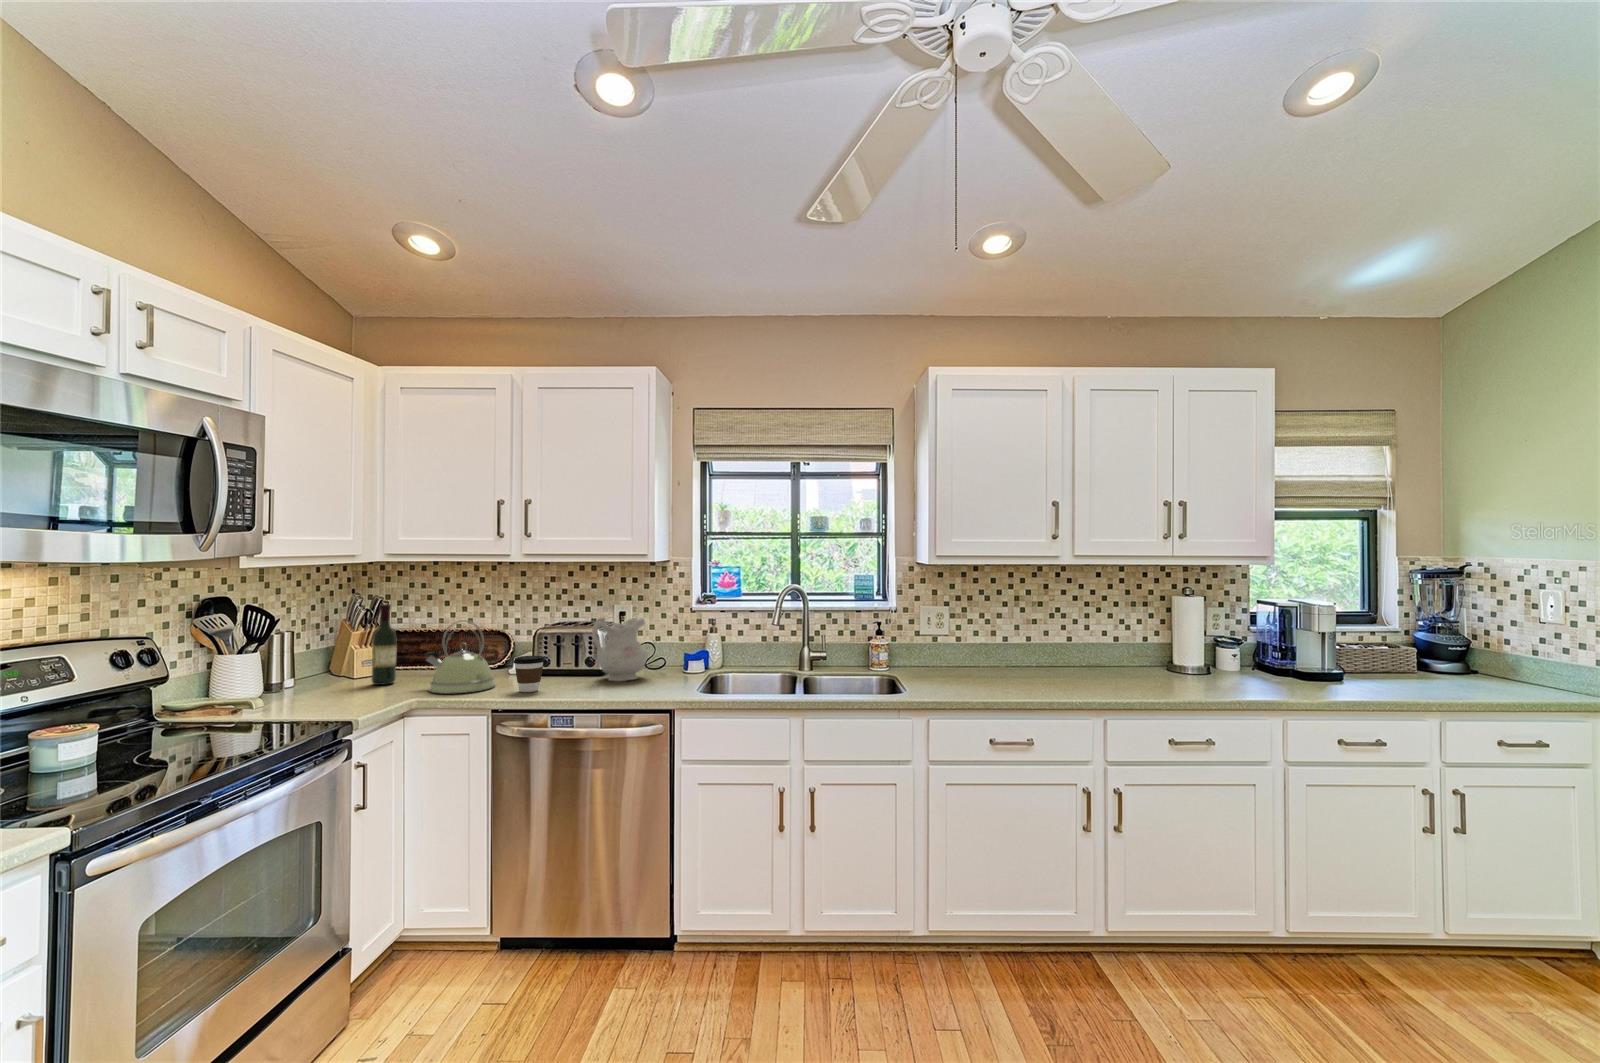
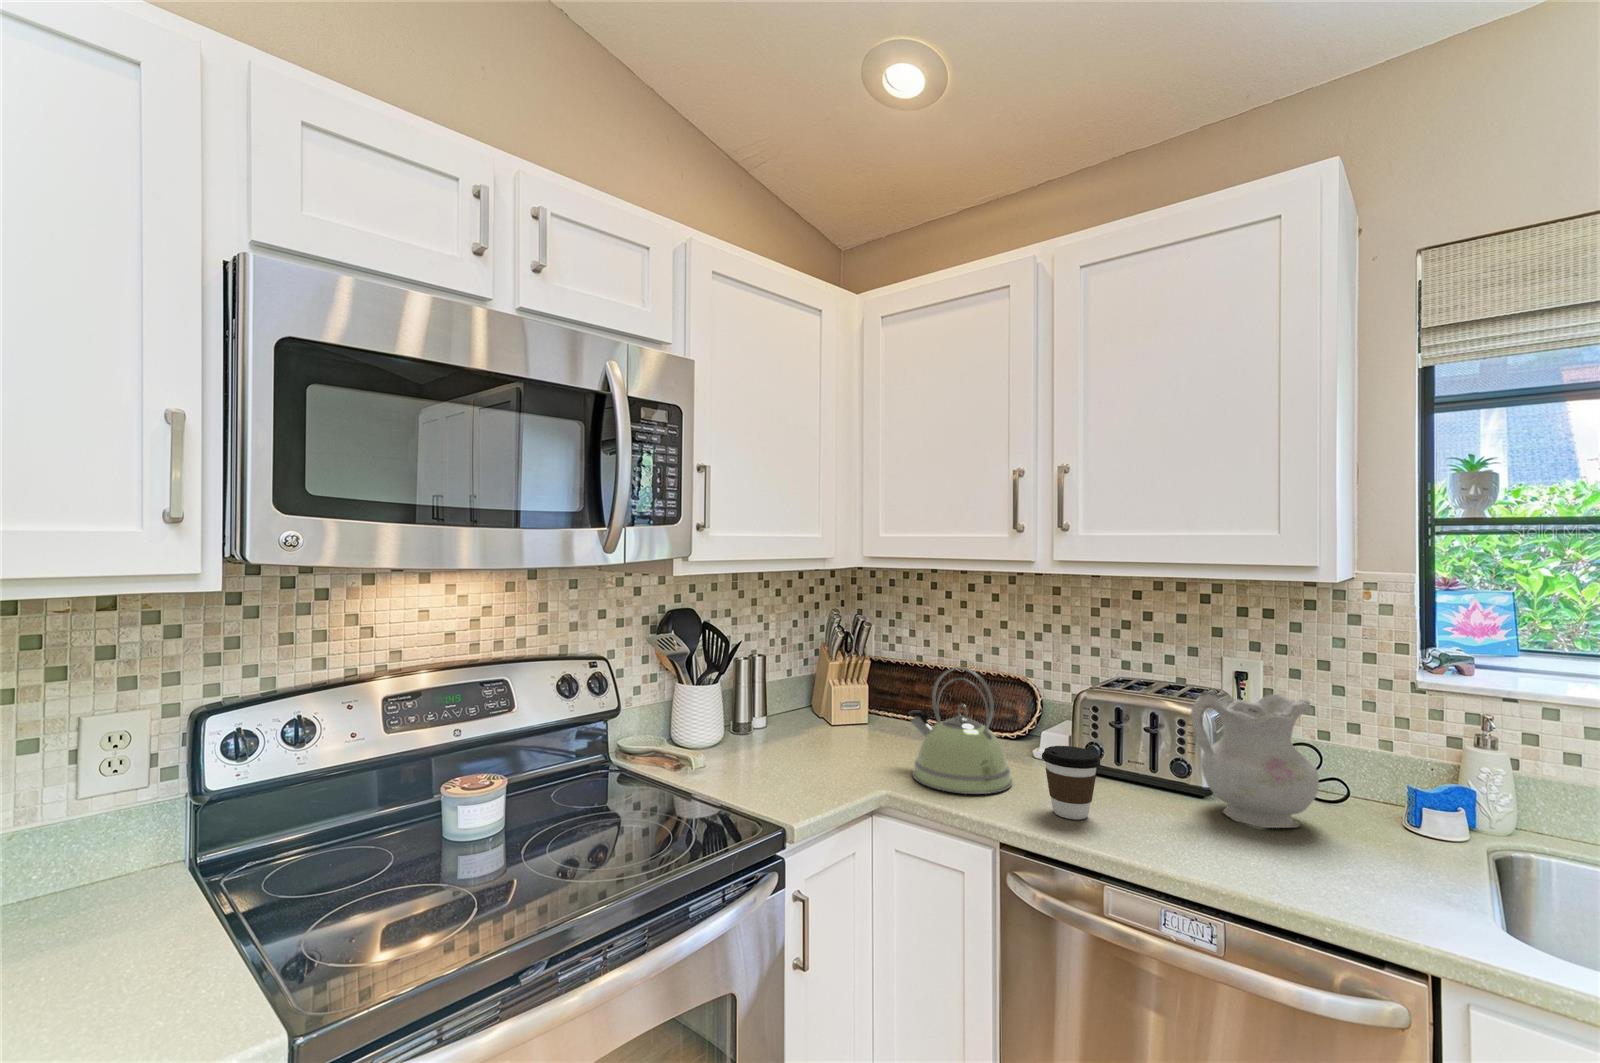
wine bottle: present [371,604,397,685] -> none [846,629,876,745]

